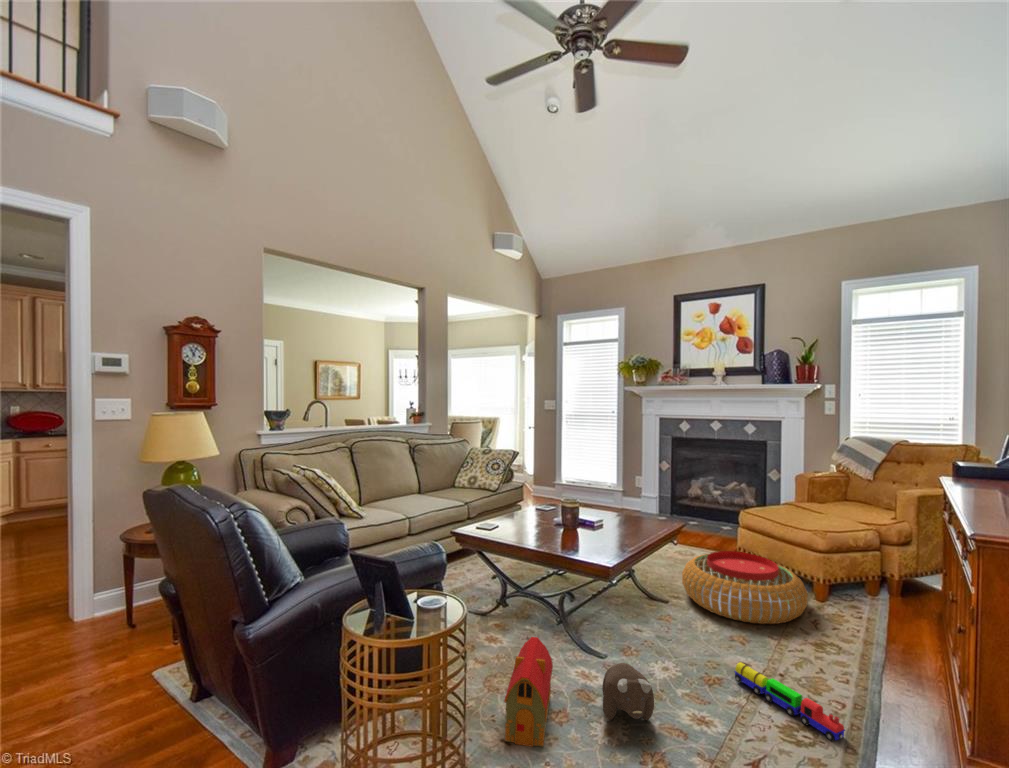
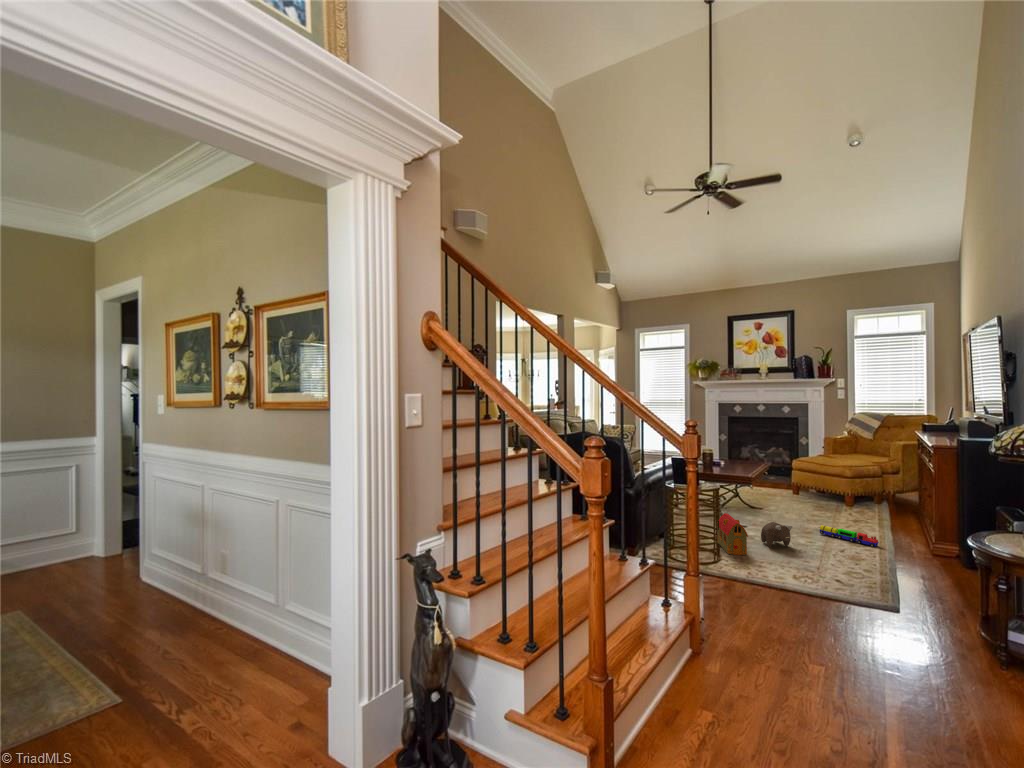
pouf: present [682,551,808,624] -> none [768,482,845,517]

